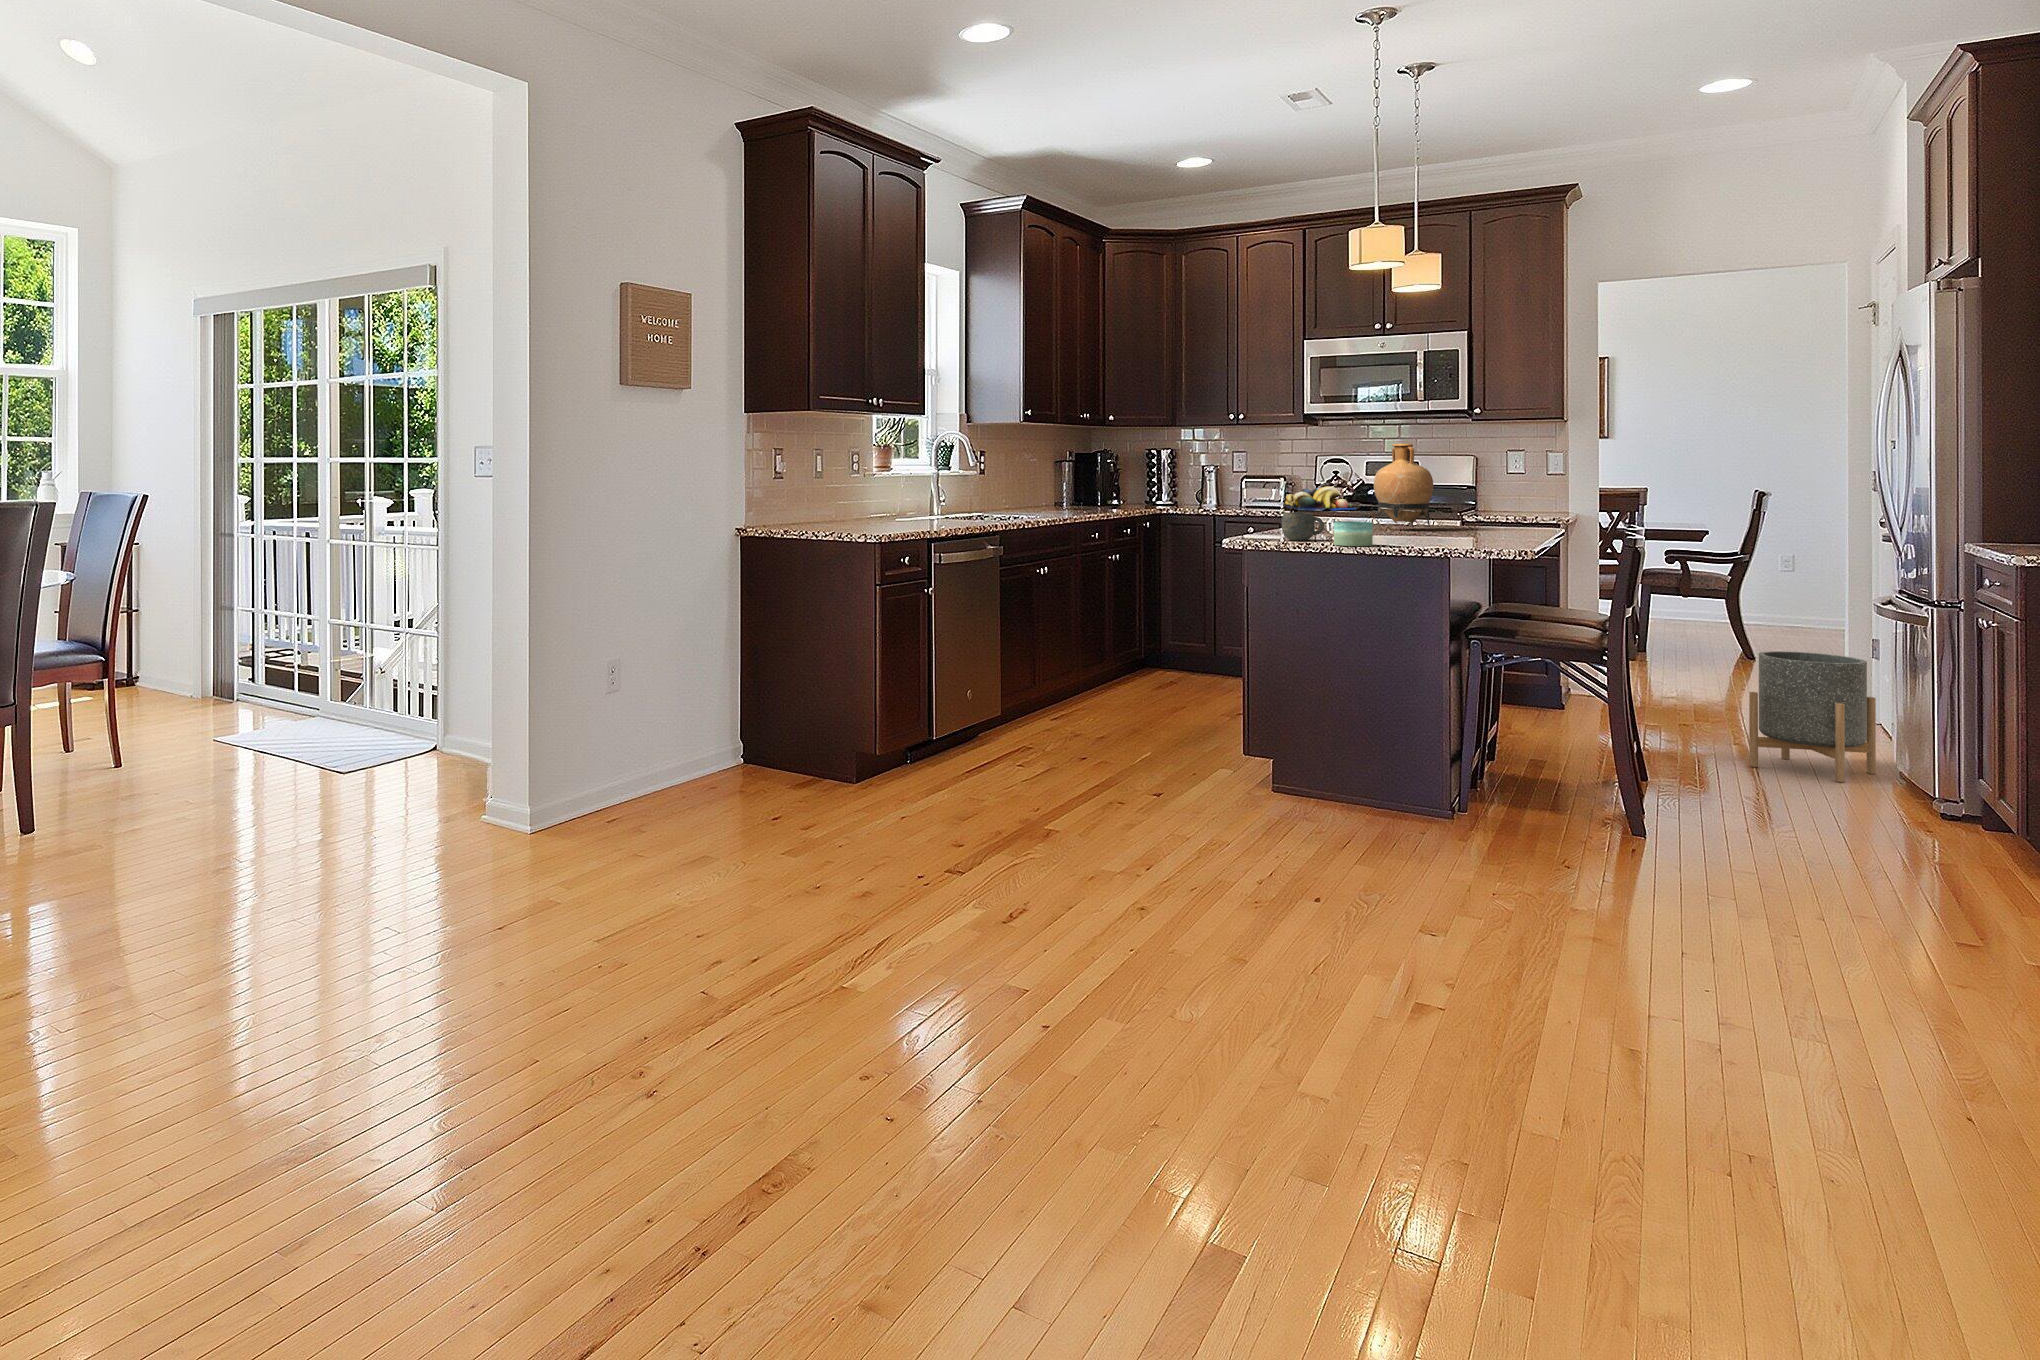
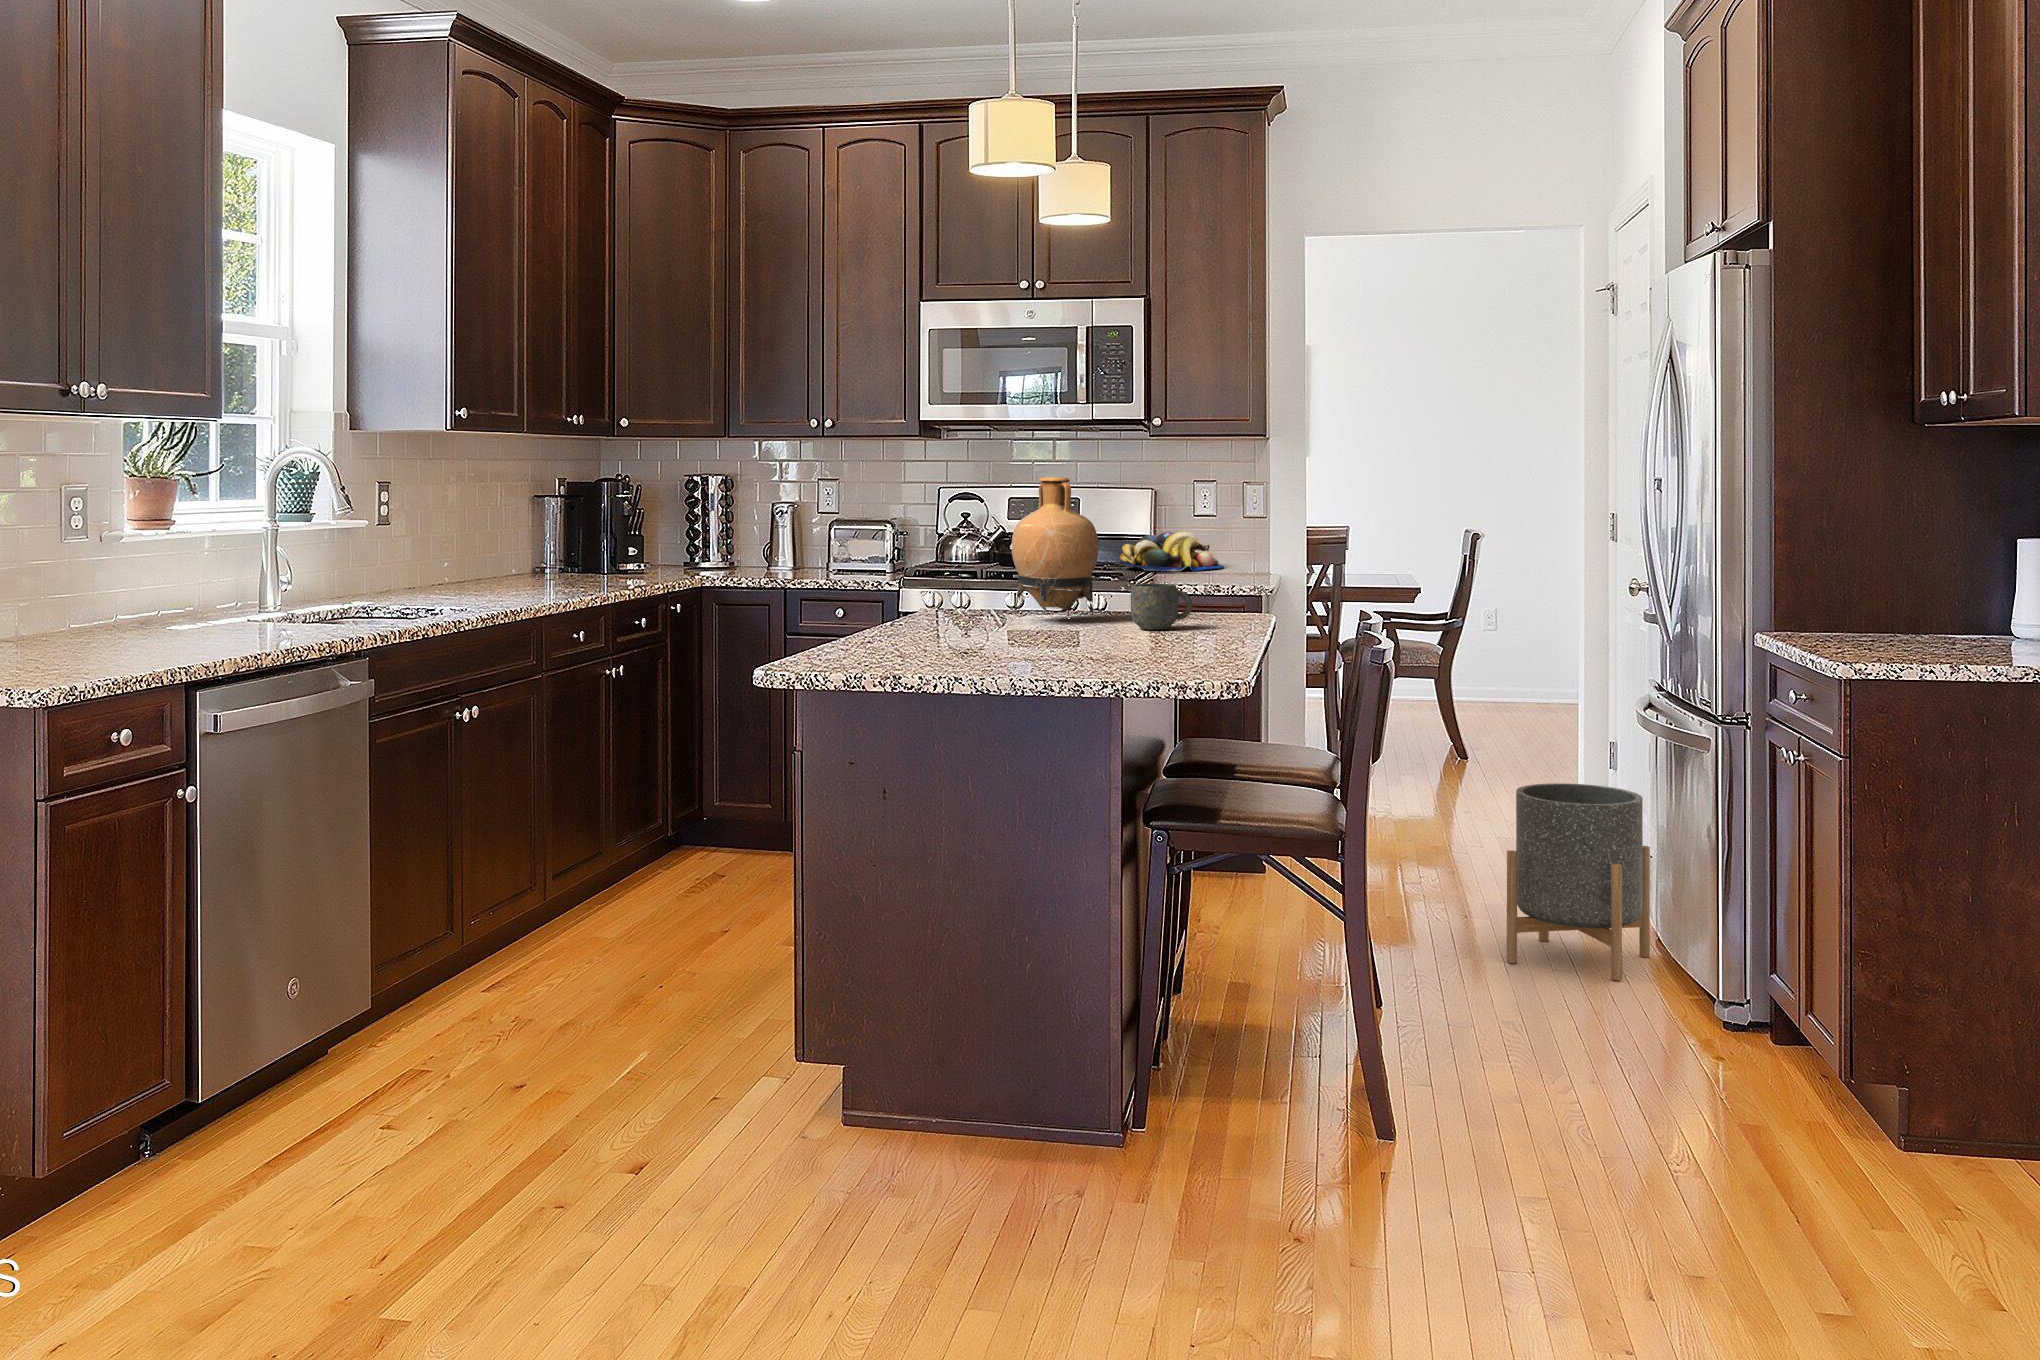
fruit bowl: present [1285,486,1357,511] -> present [1120,531,1224,571]
mug: present [1282,513,1324,541] -> present [1130,584,1192,630]
candle: present [1334,521,1373,546] -> none [943,624,1005,671]

